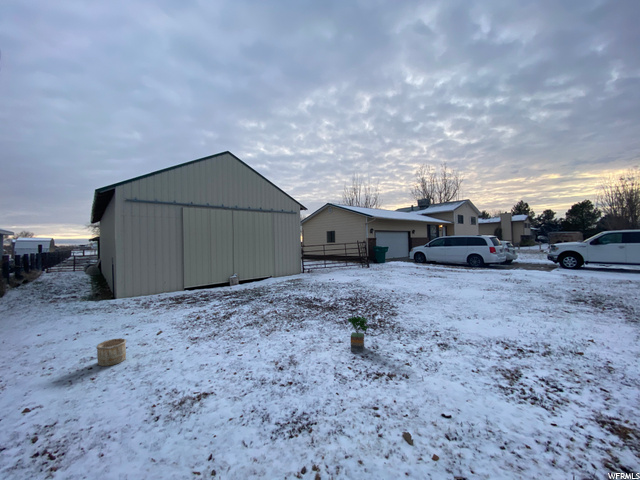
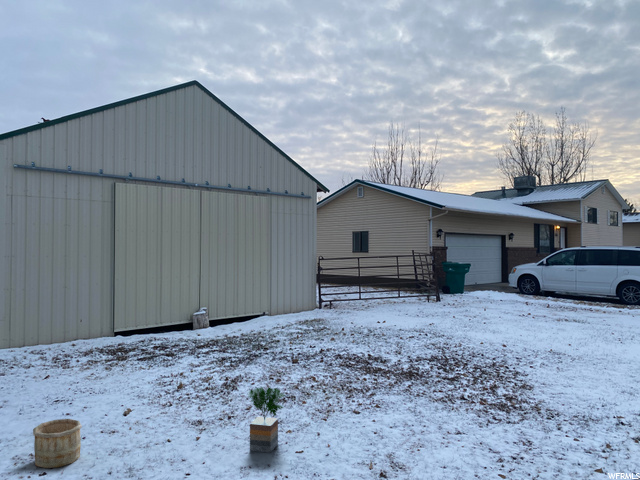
potted tree: present [348,316,369,352] -> present [248,387,285,453]

